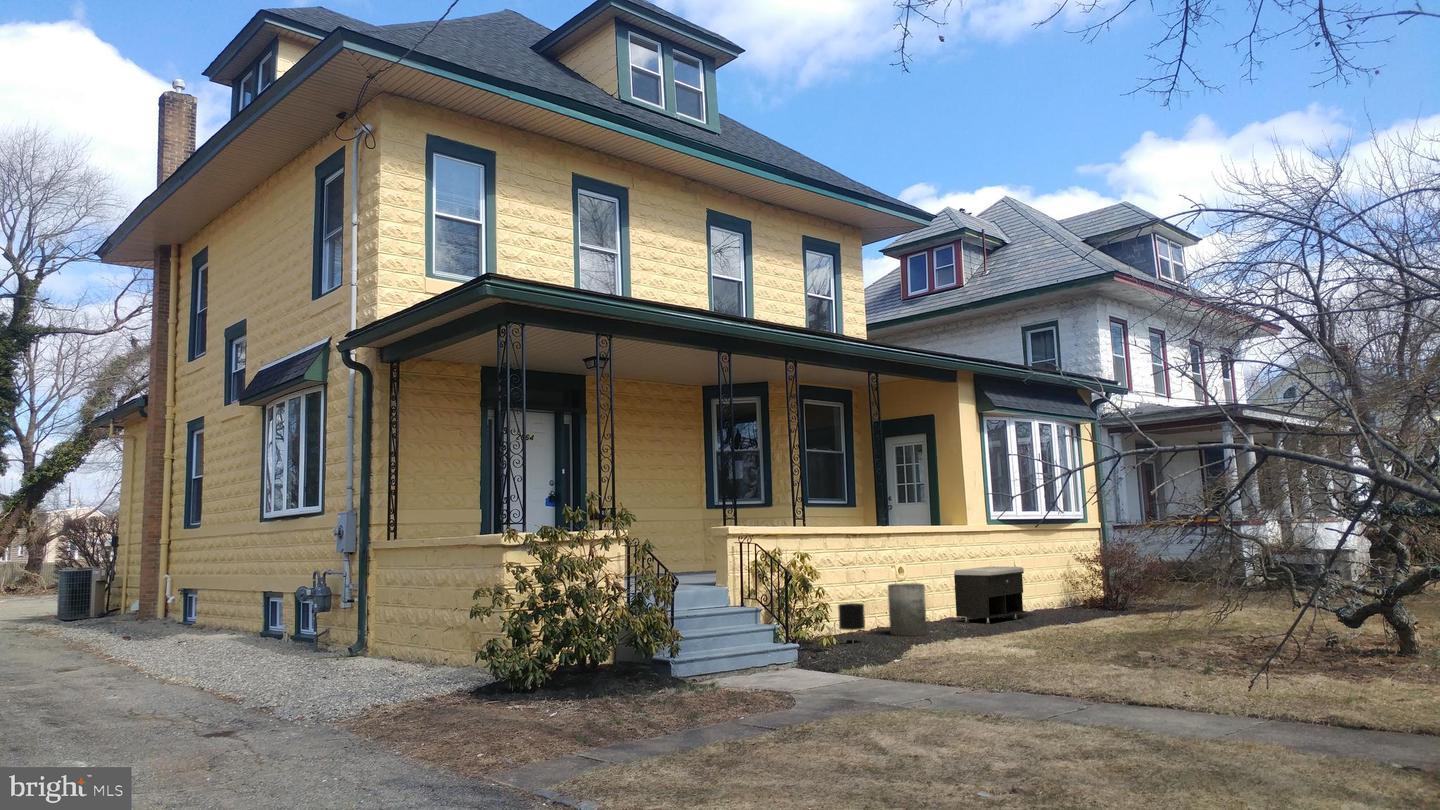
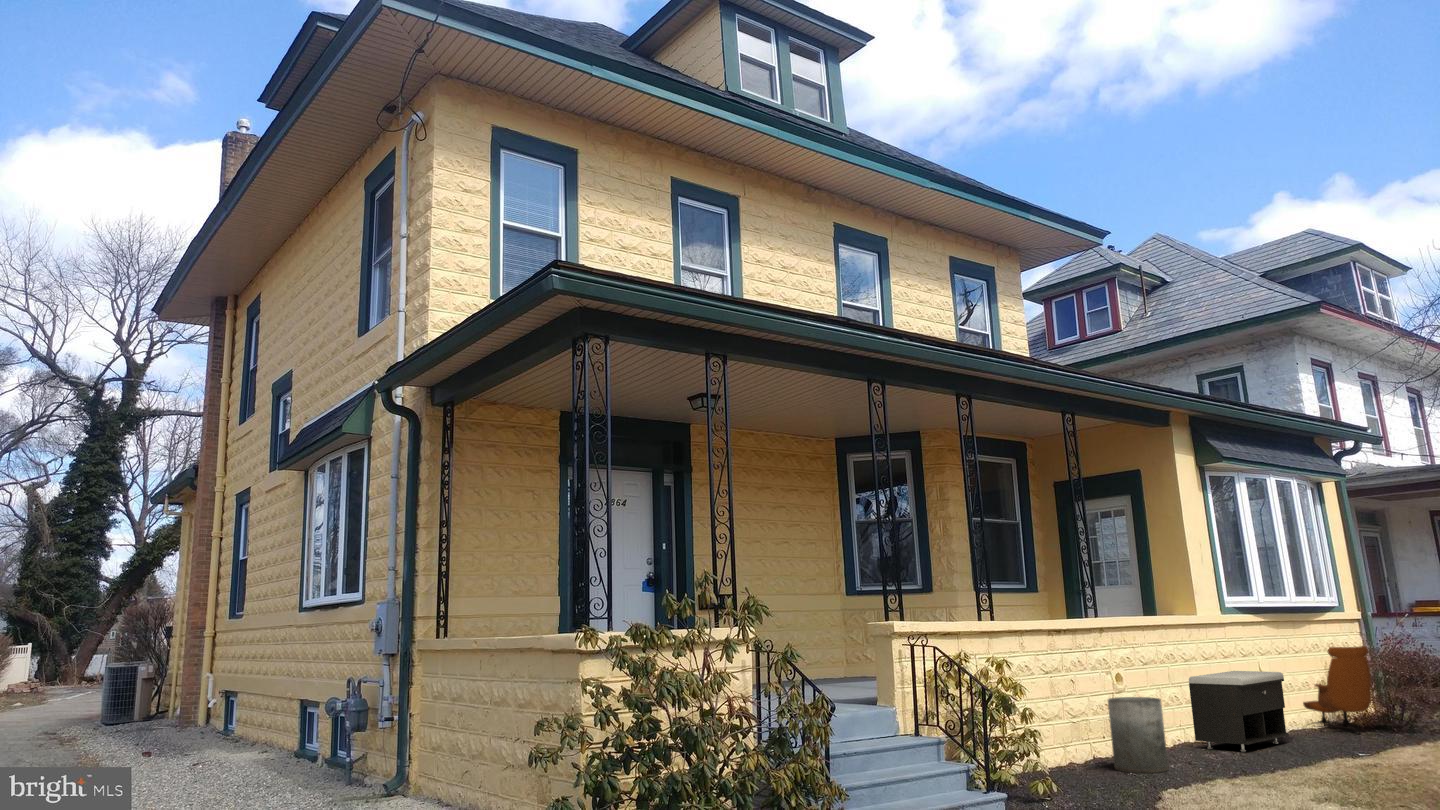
lounge chair: none [1047,548,1092,612] -> present [1303,646,1375,734]
planter: present [838,603,865,638] -> none [1045,727,1086,786]

